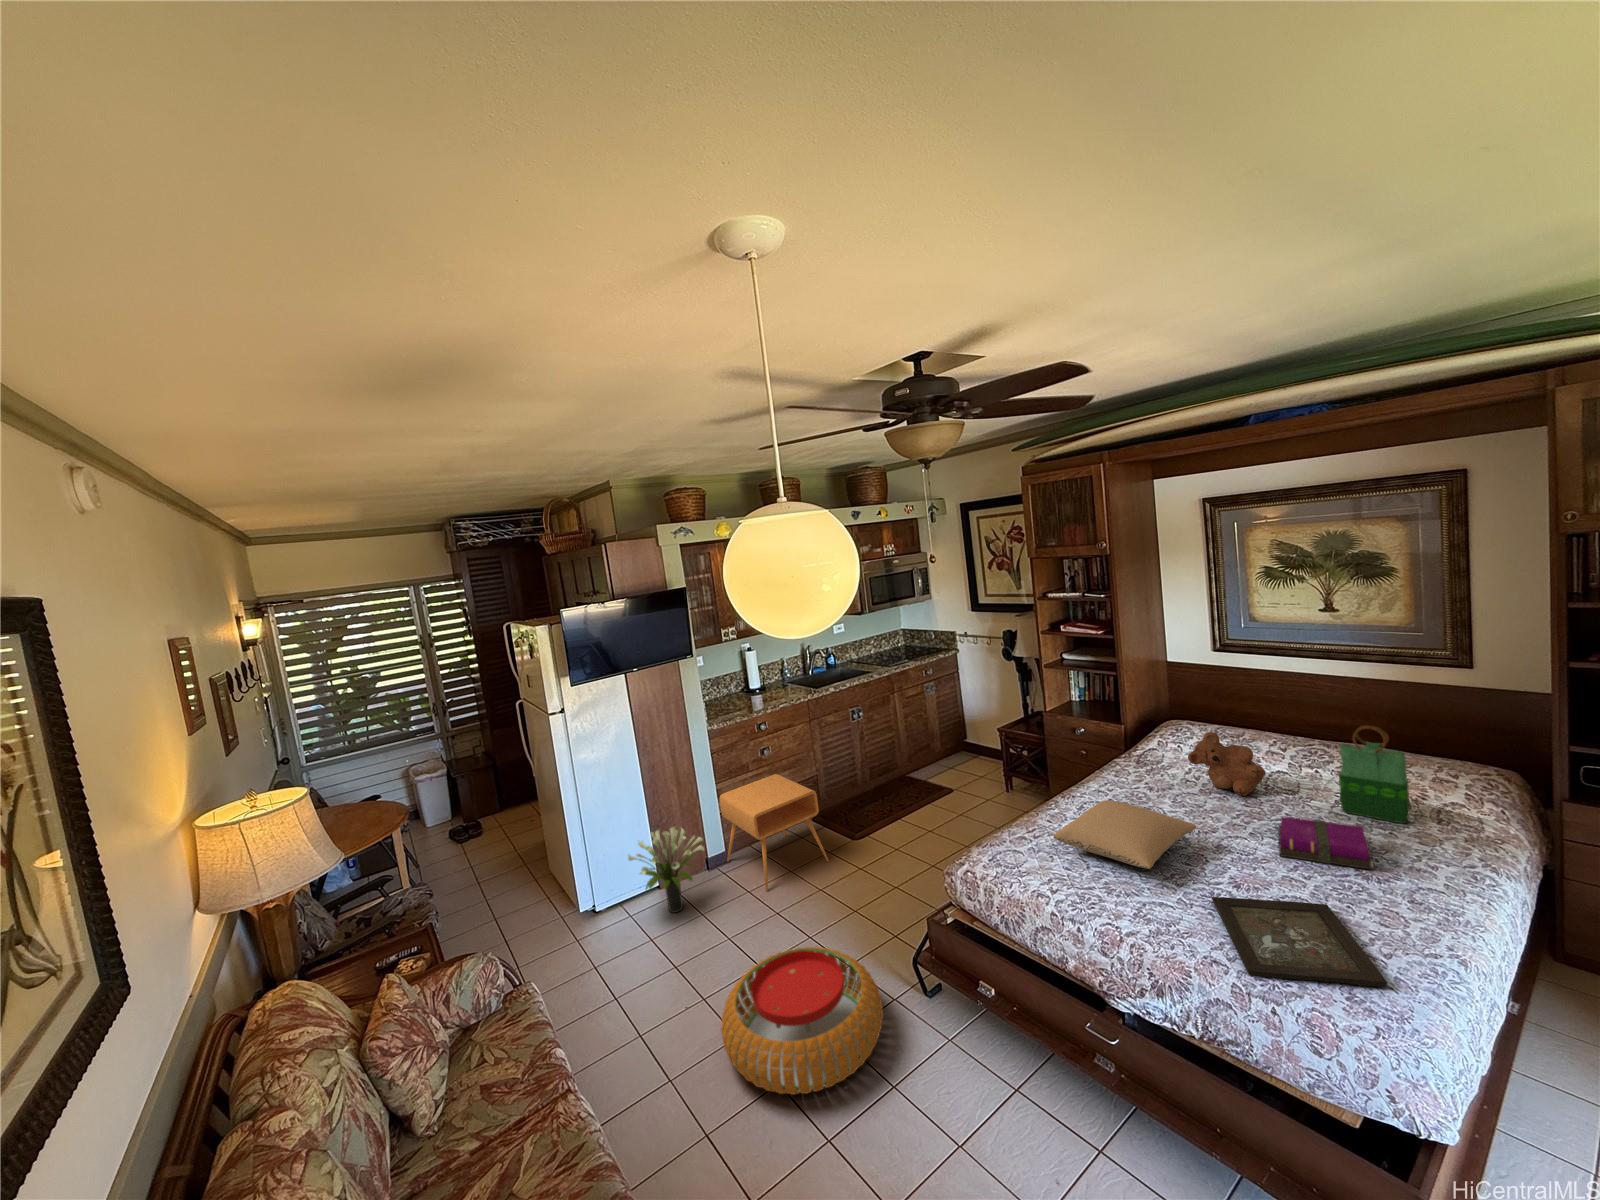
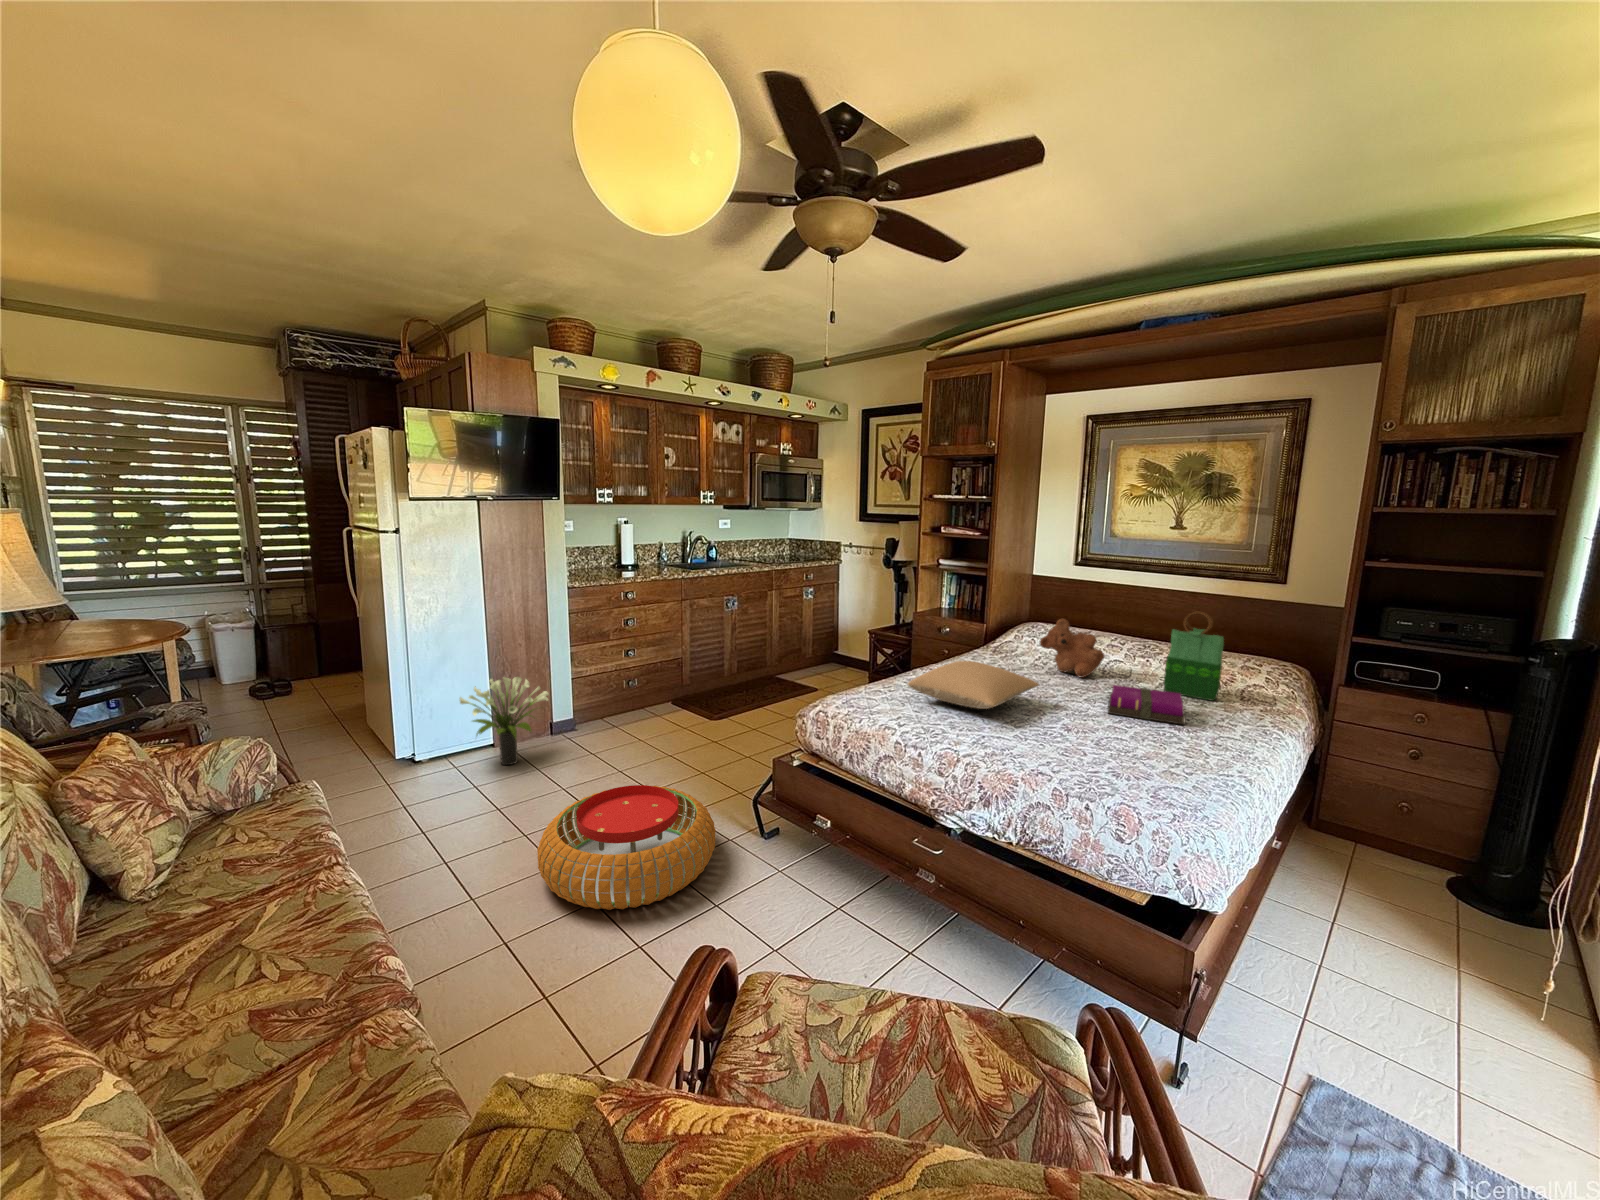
side table: present [720,774,829,892] -> none [574,646,683,754]
tray: present [1212,897,1387,987] -> none [1045,732,1187,791]

